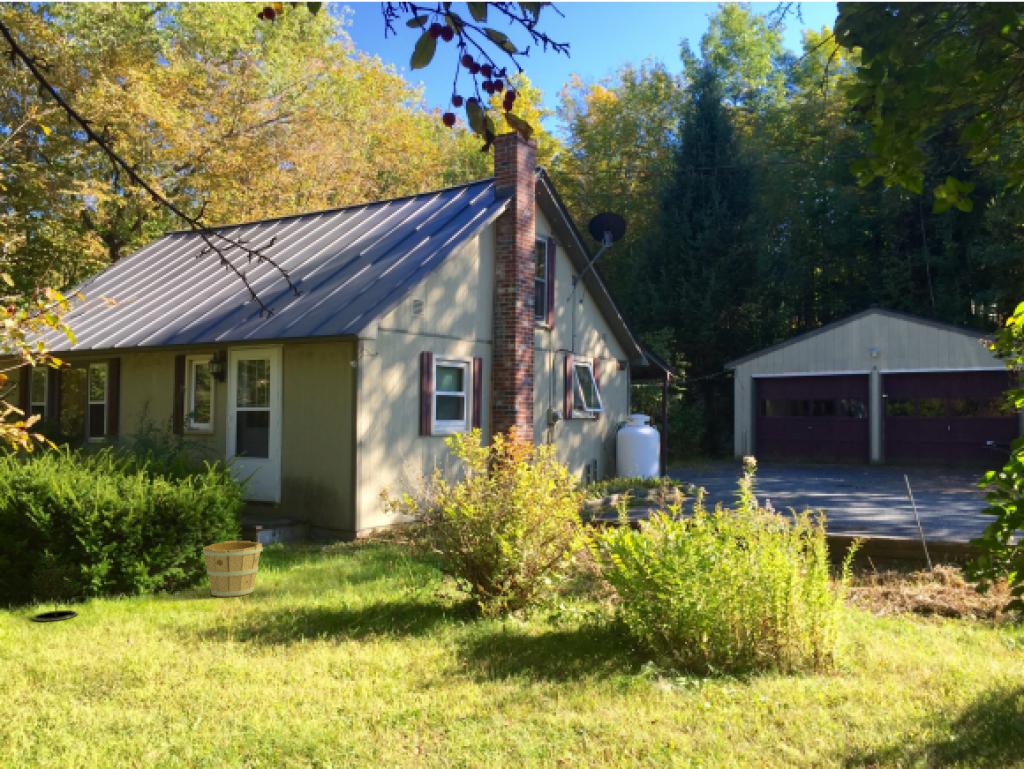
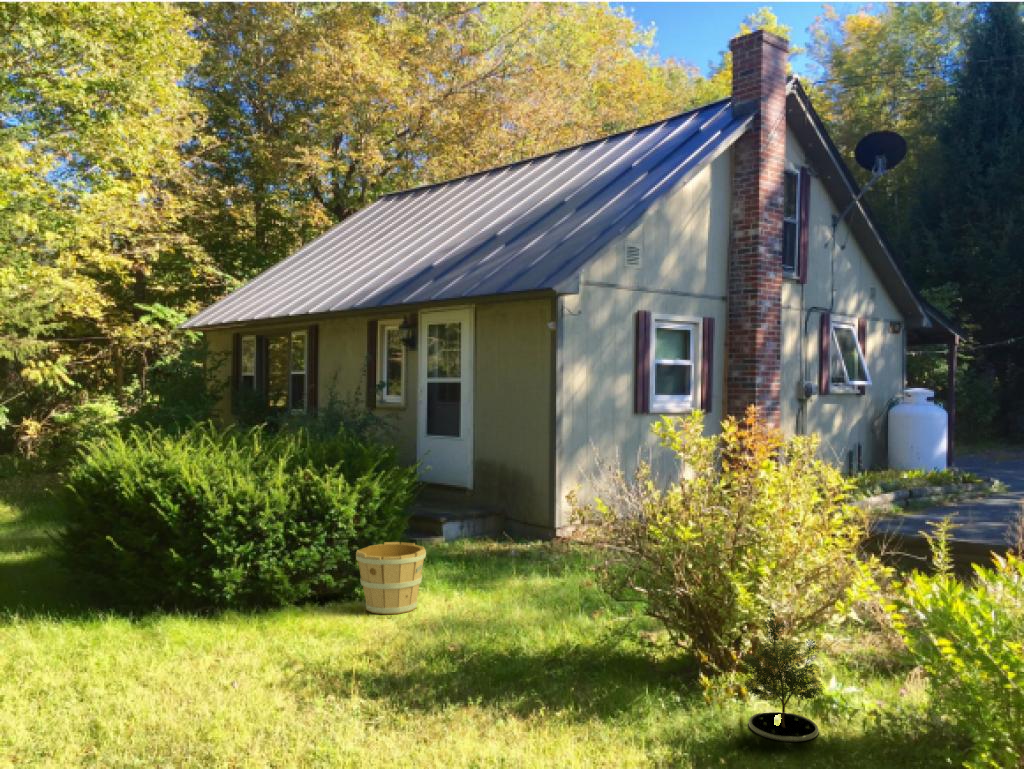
potted tree: present [33,550,79,622] -> present [742,607,823,742]

